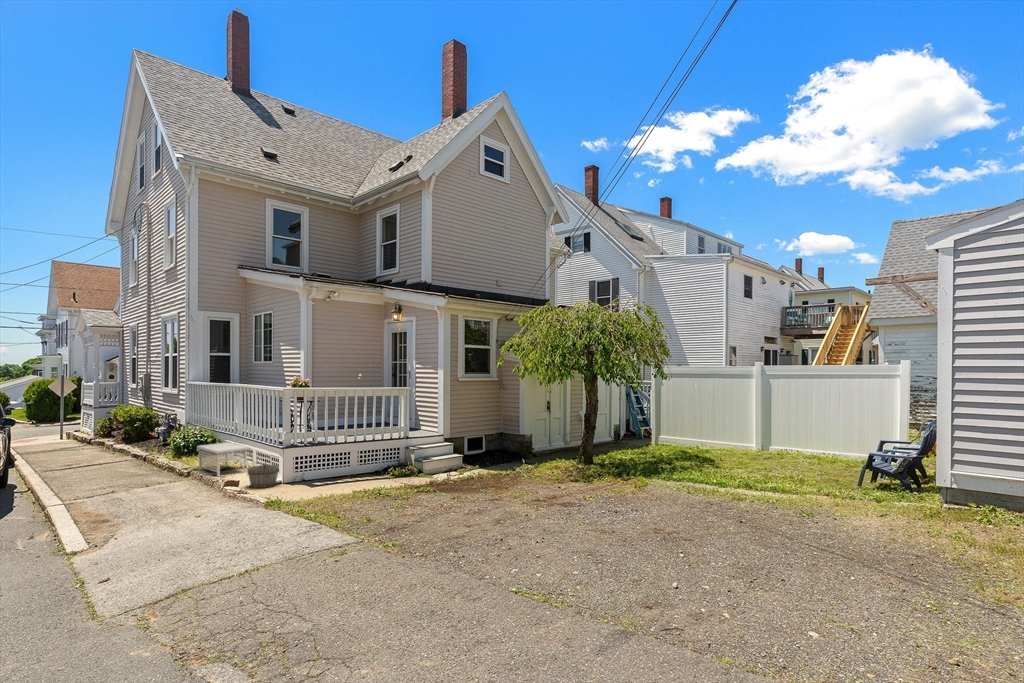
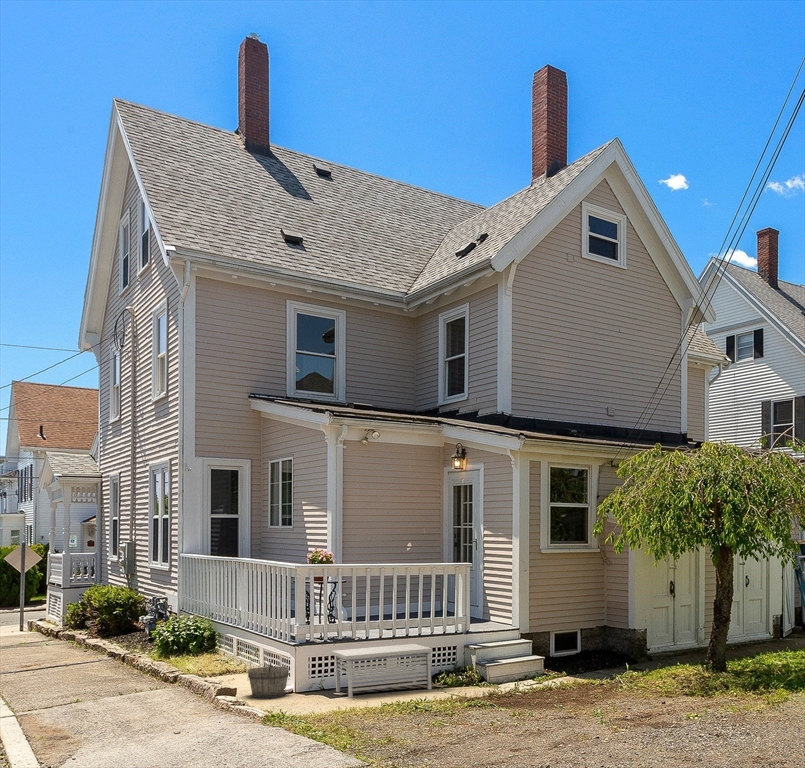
storage bench: present [197,442,249,477] -> present [331,644,432,698]

